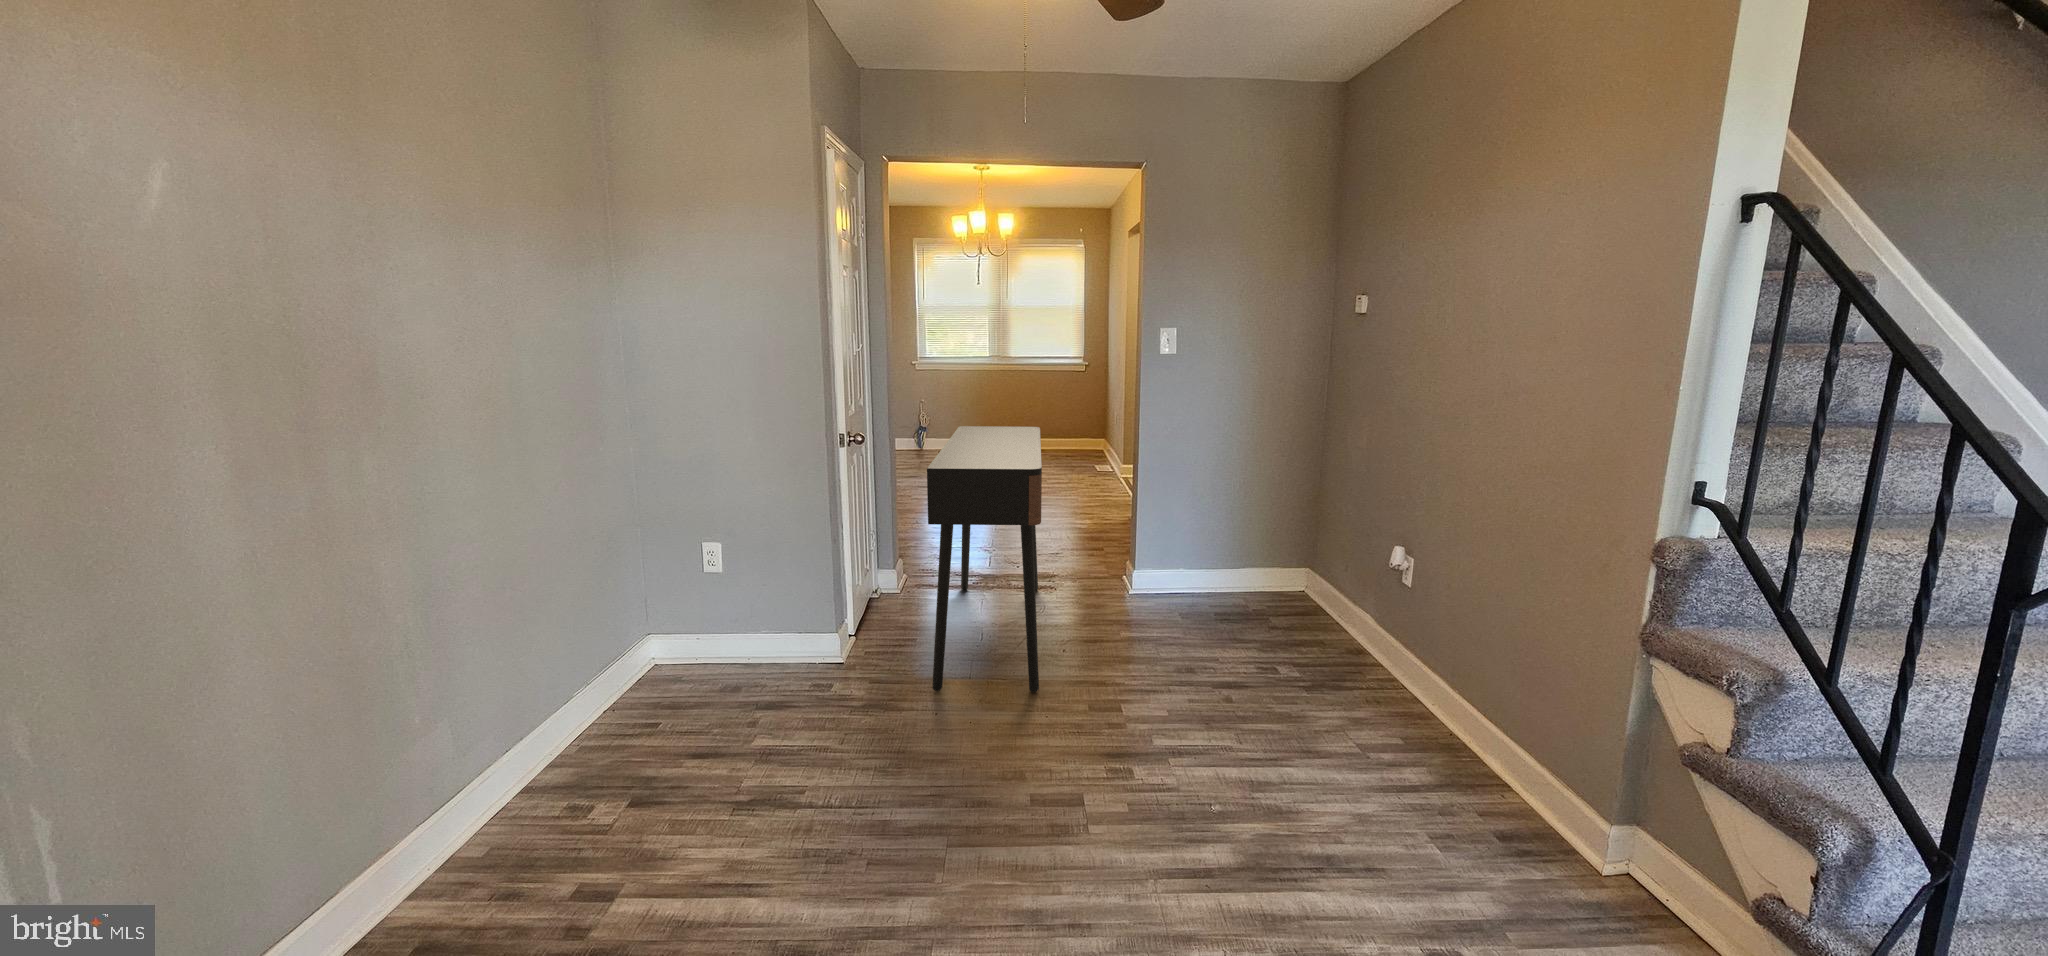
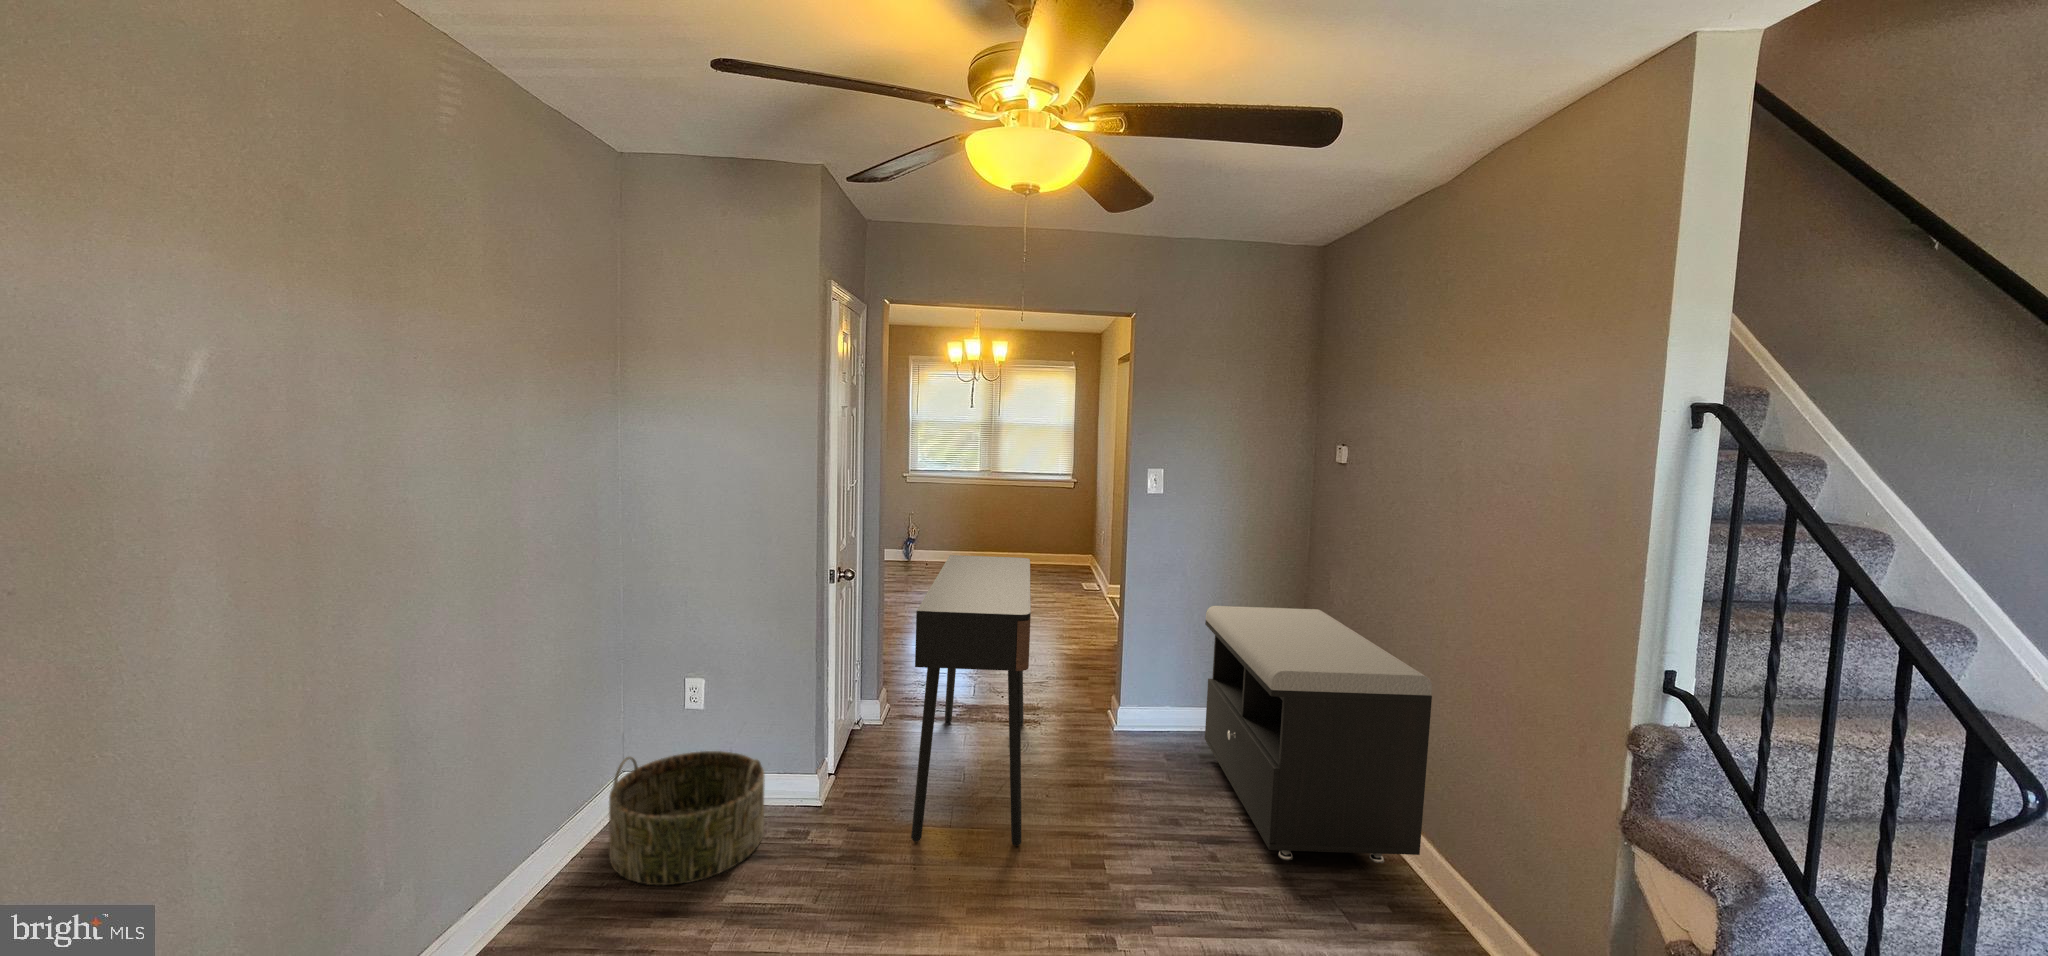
storage bench: none [1216,466,1447,700] -> present [1205,606,1432,863]
basket: none [639,614,790,732] -> present [609,751,765,885]

